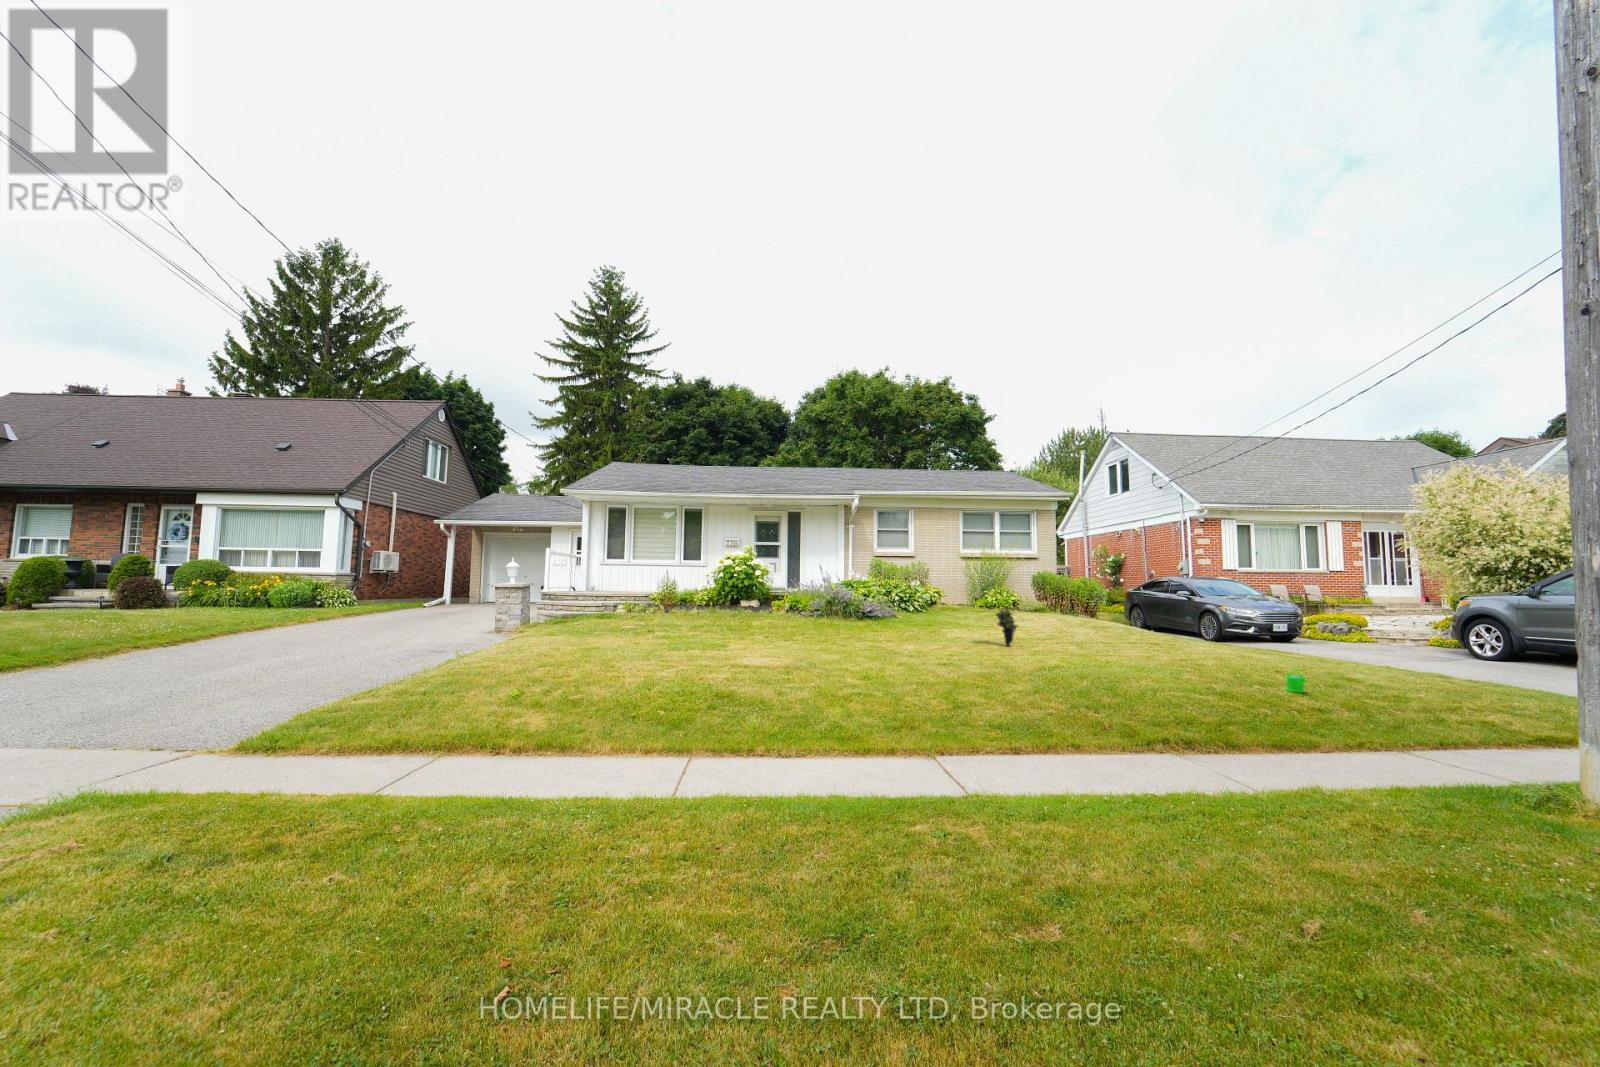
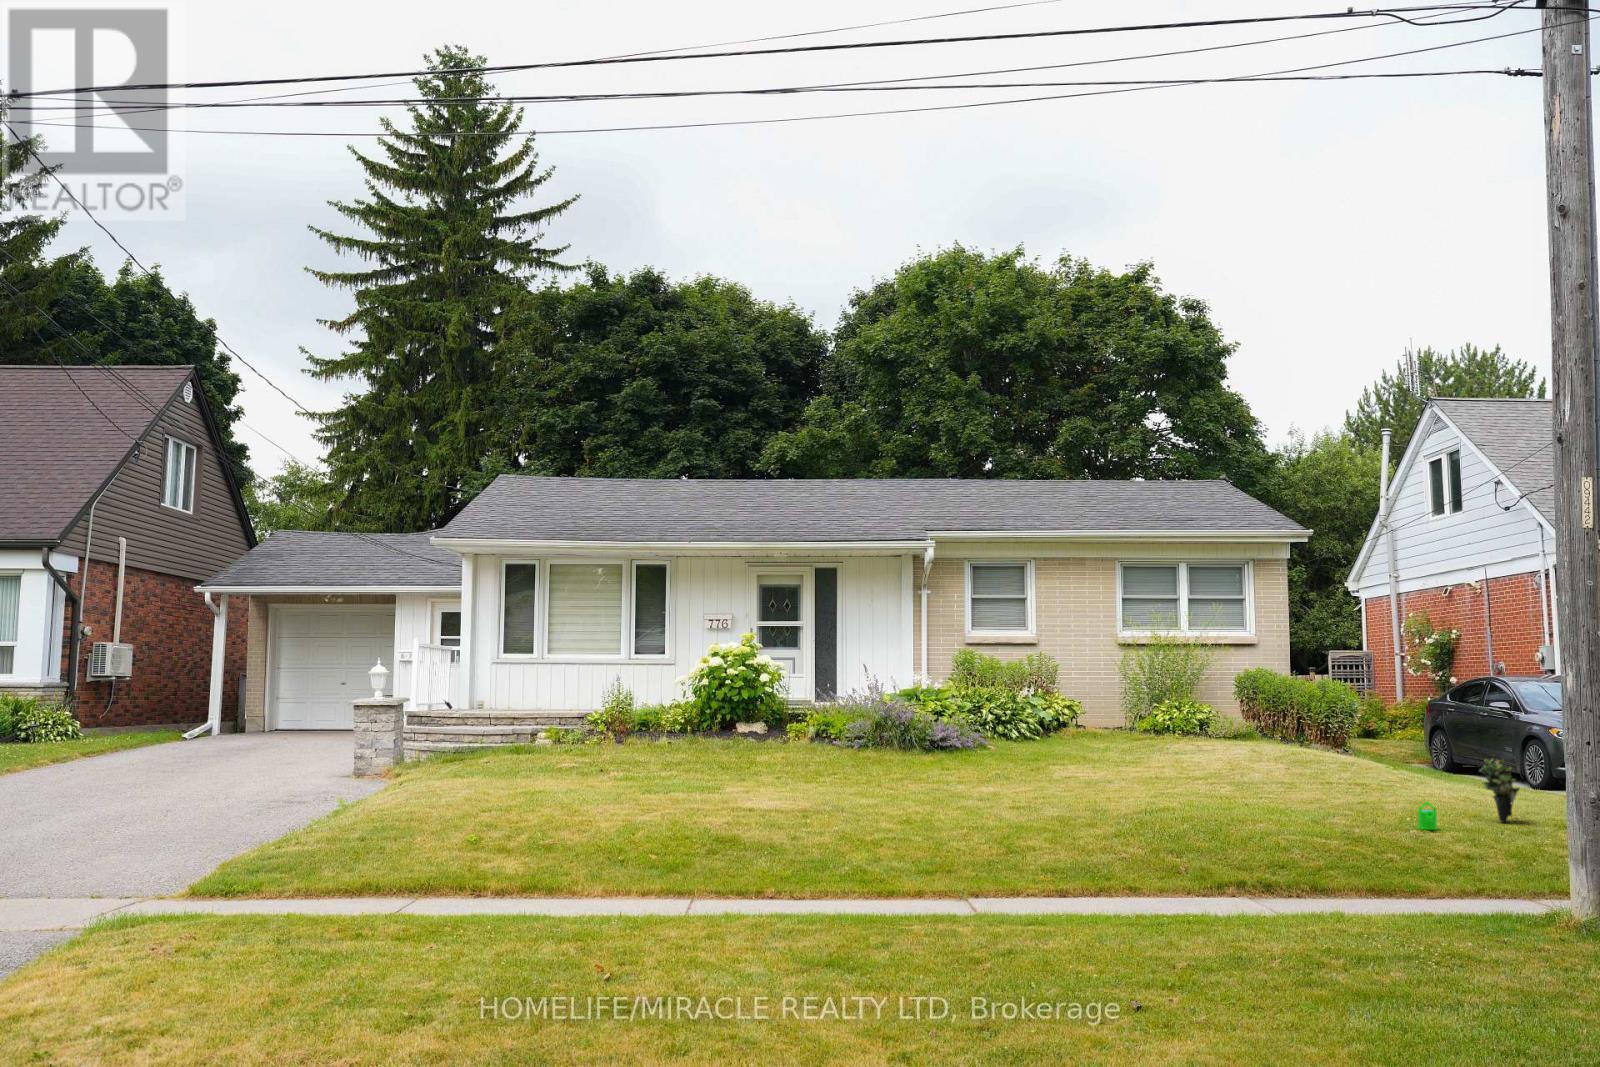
potted plant: present [996,609,1018,646] -> present [1480,759,1519,823]

